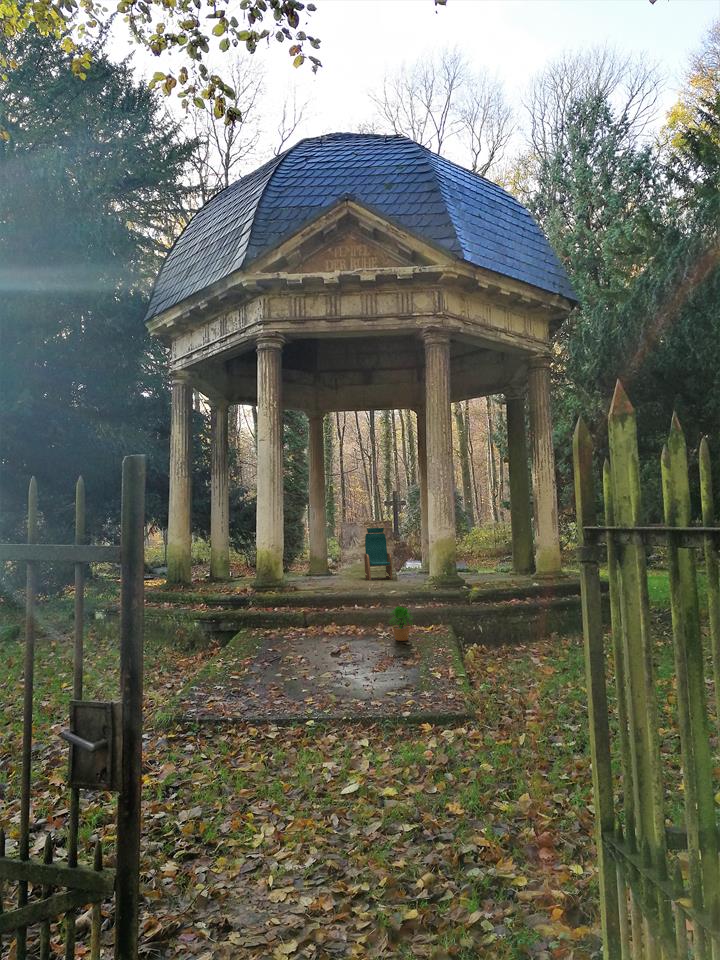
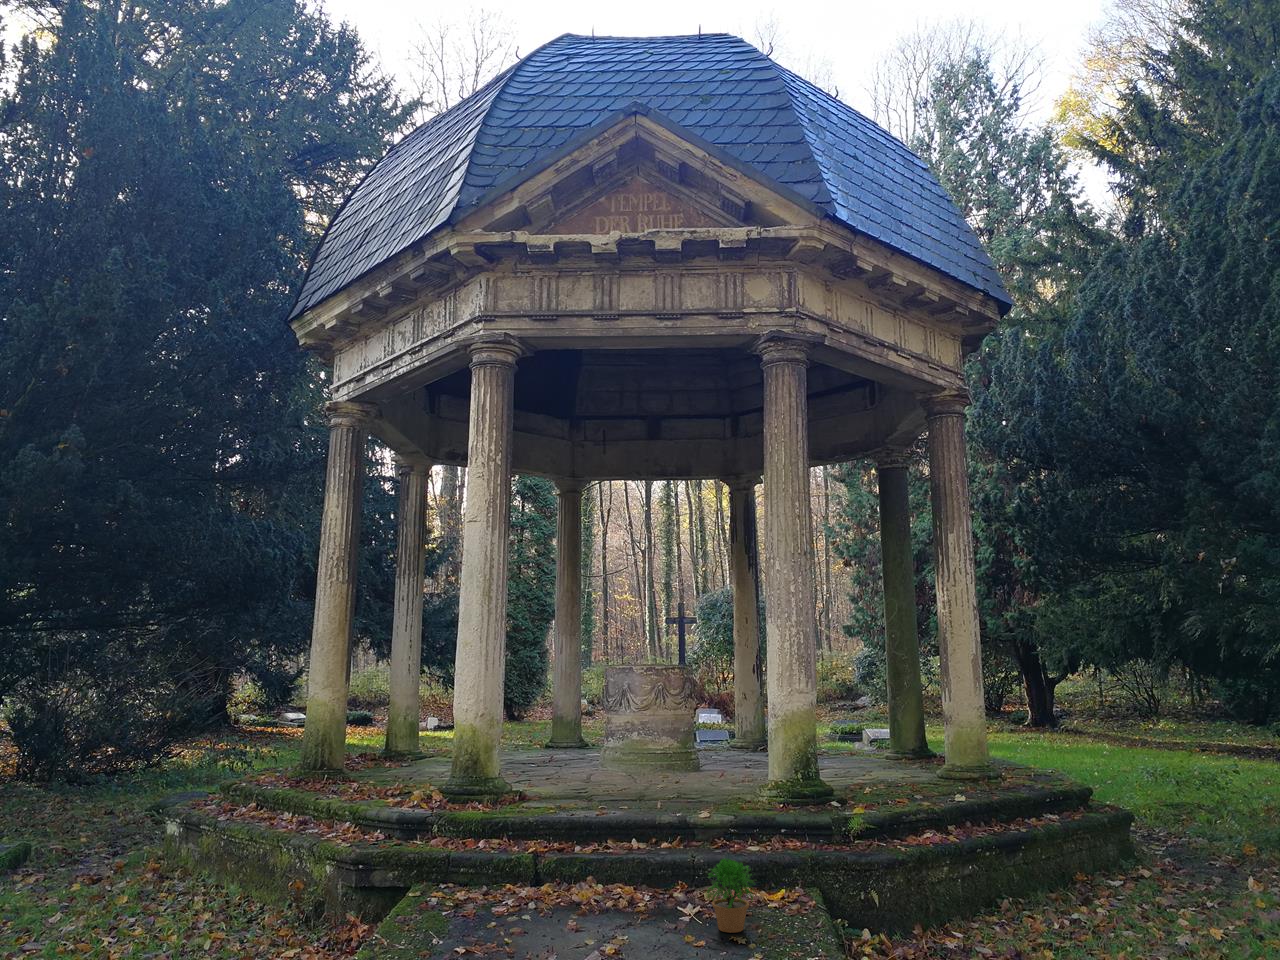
armchair: present [364,528,392,580] -> none [646,676,694,771]

